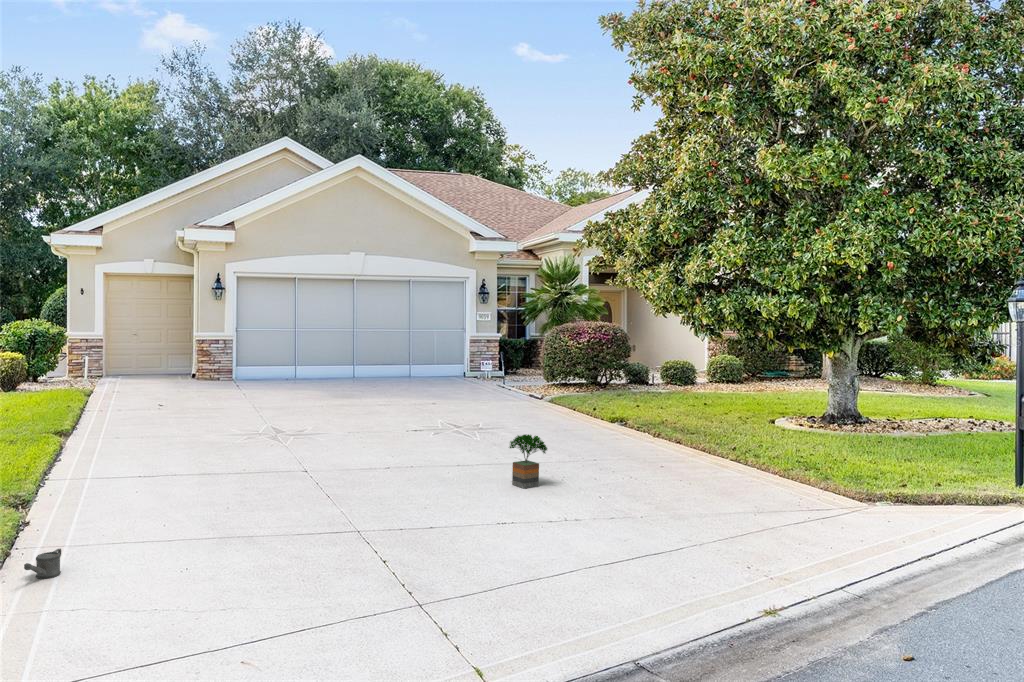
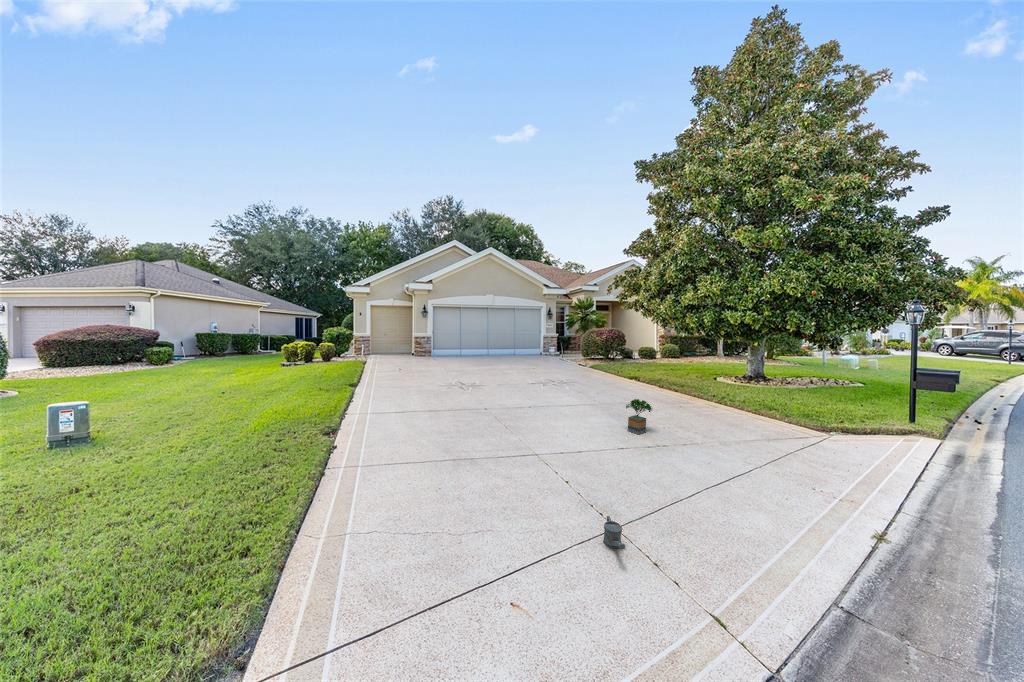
watering can: present [24,549,61,579] -> present [604,516,625,549]

